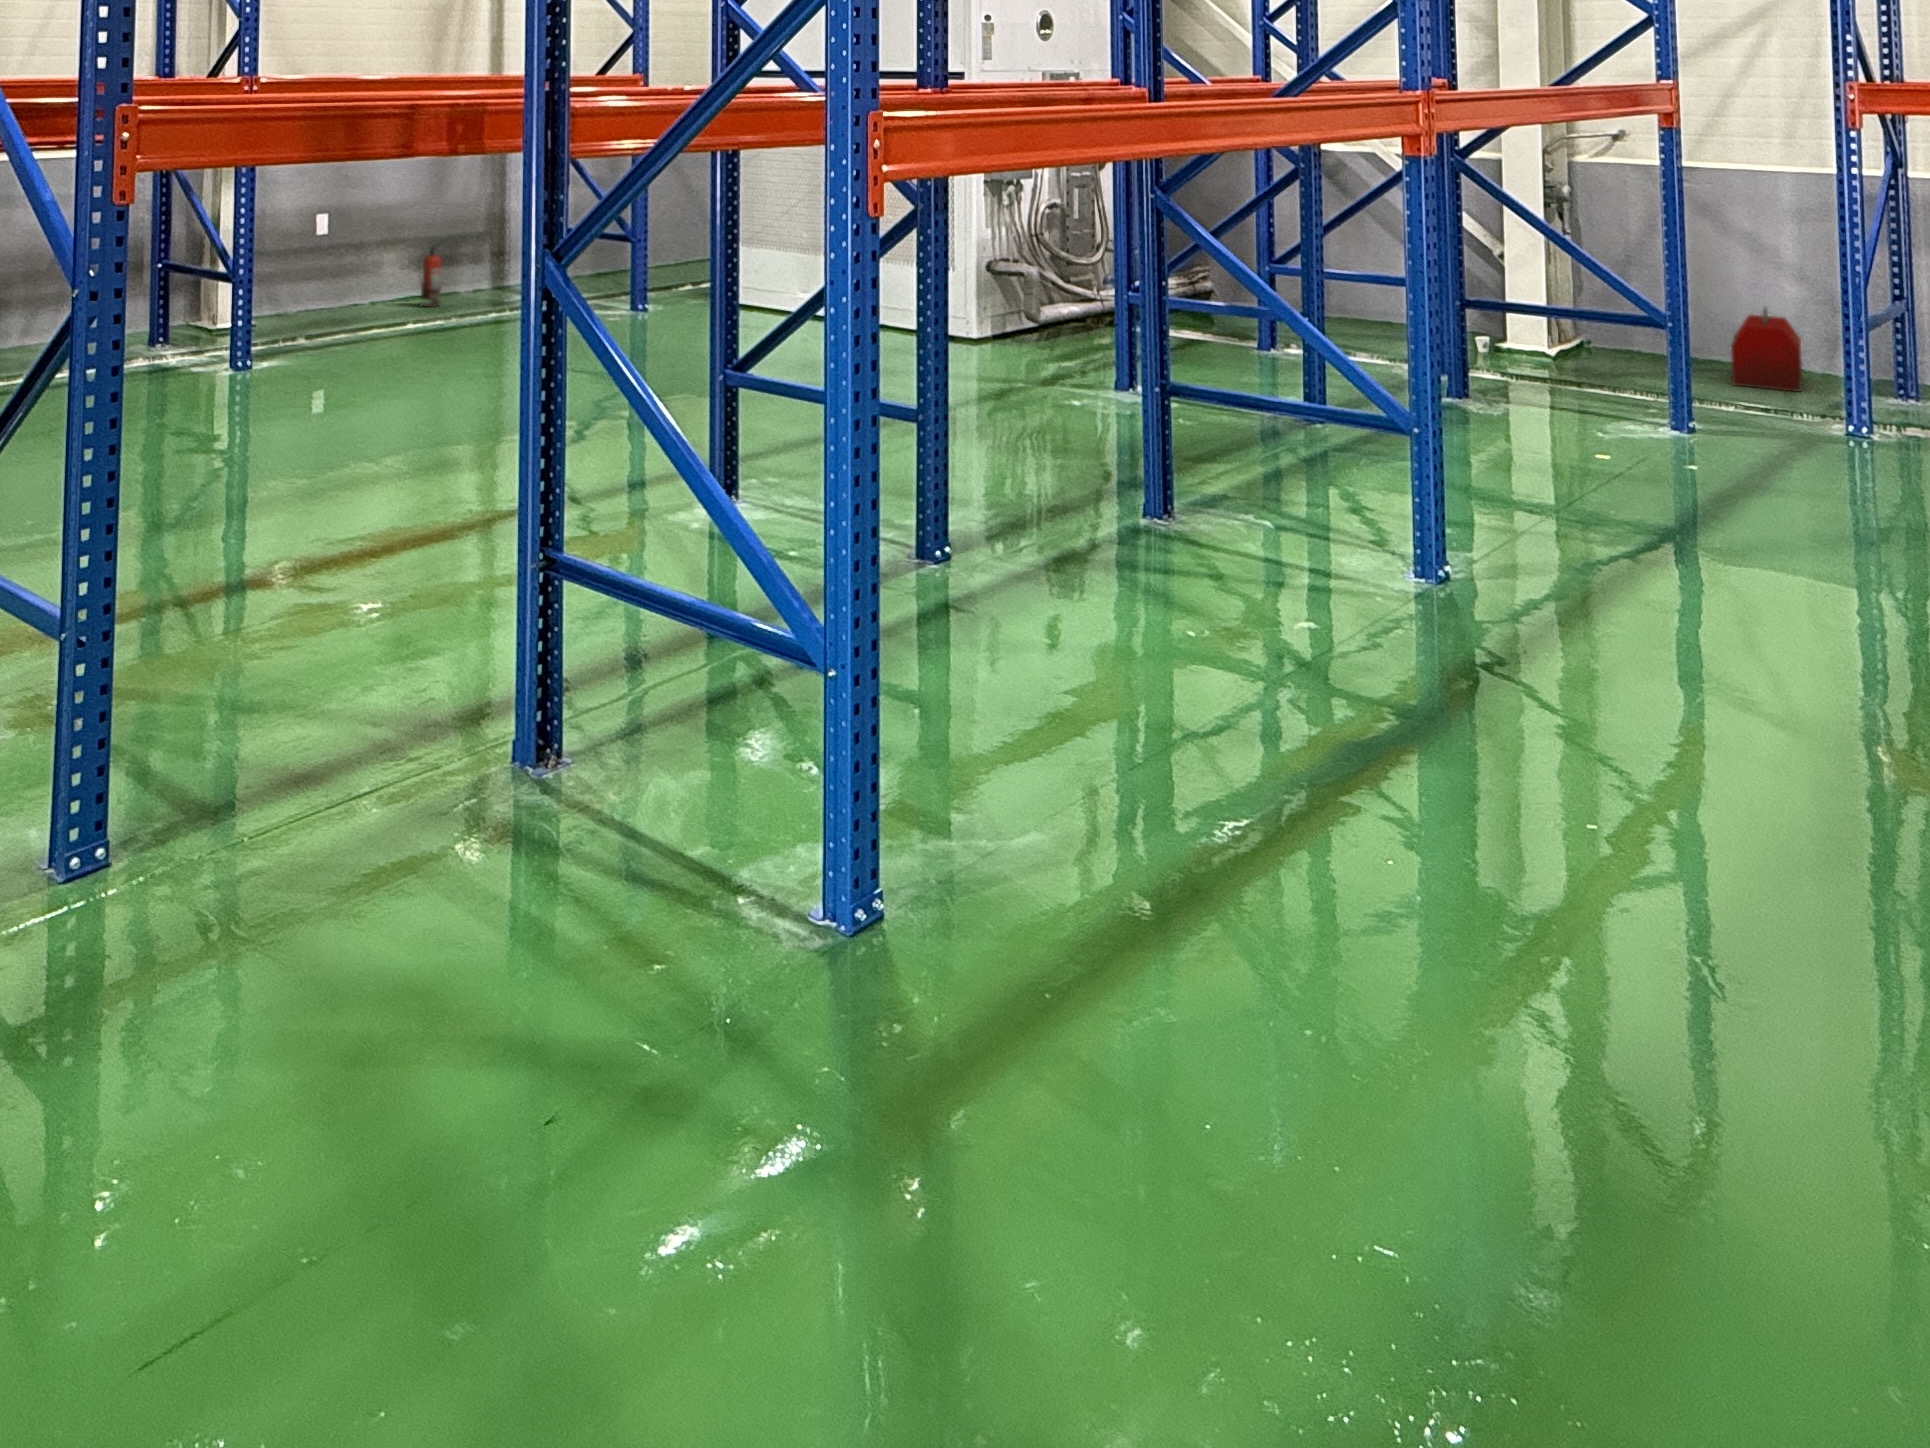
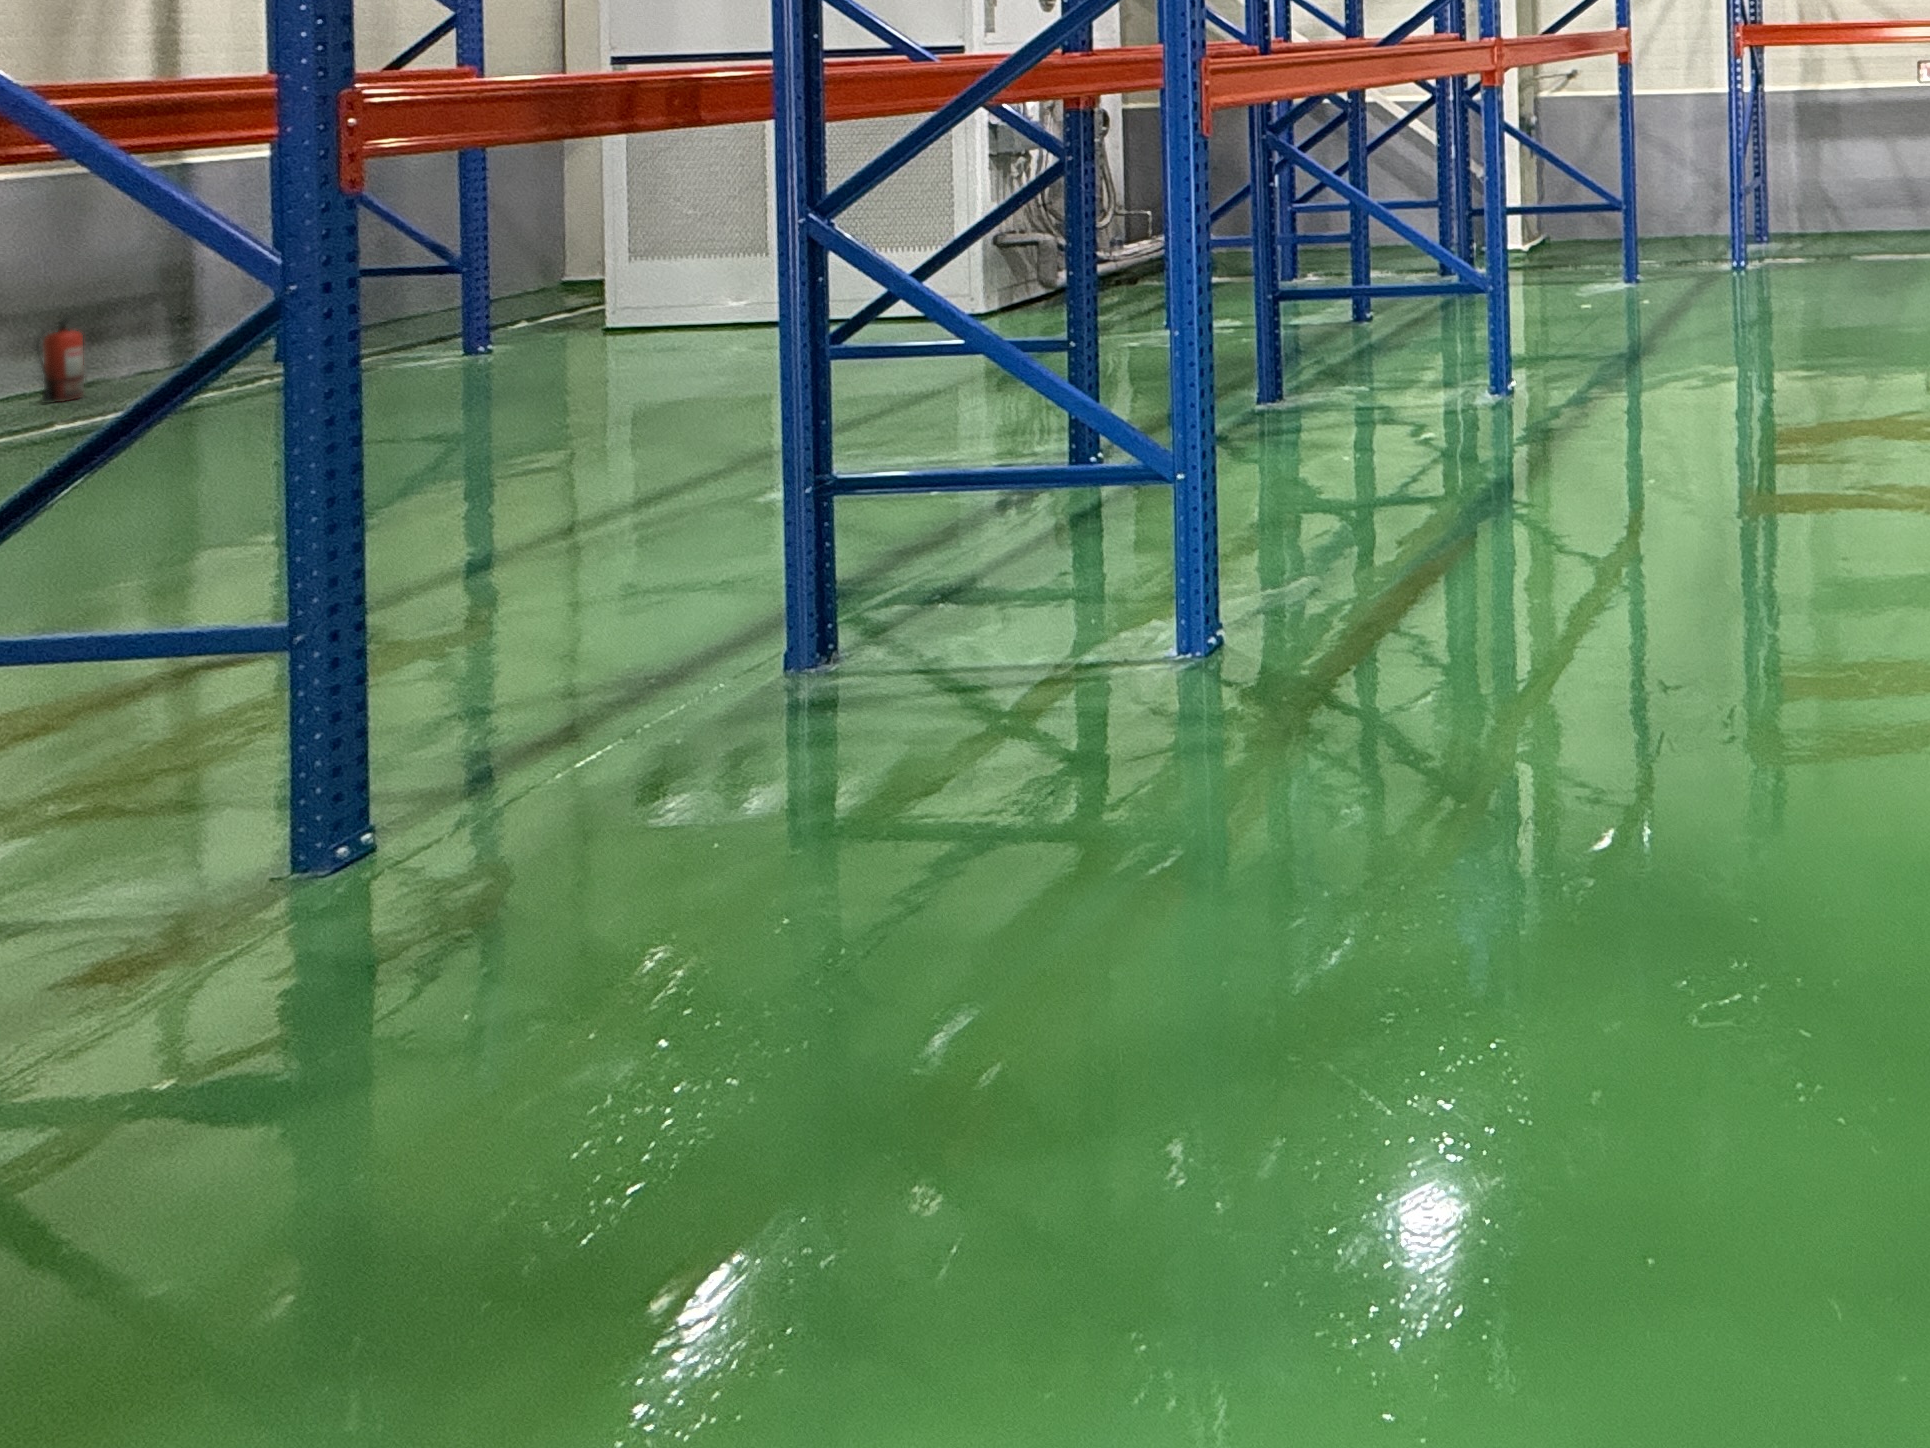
toolbox: present [1731,307,1802,392] -> none [1652,192,1698,252]

